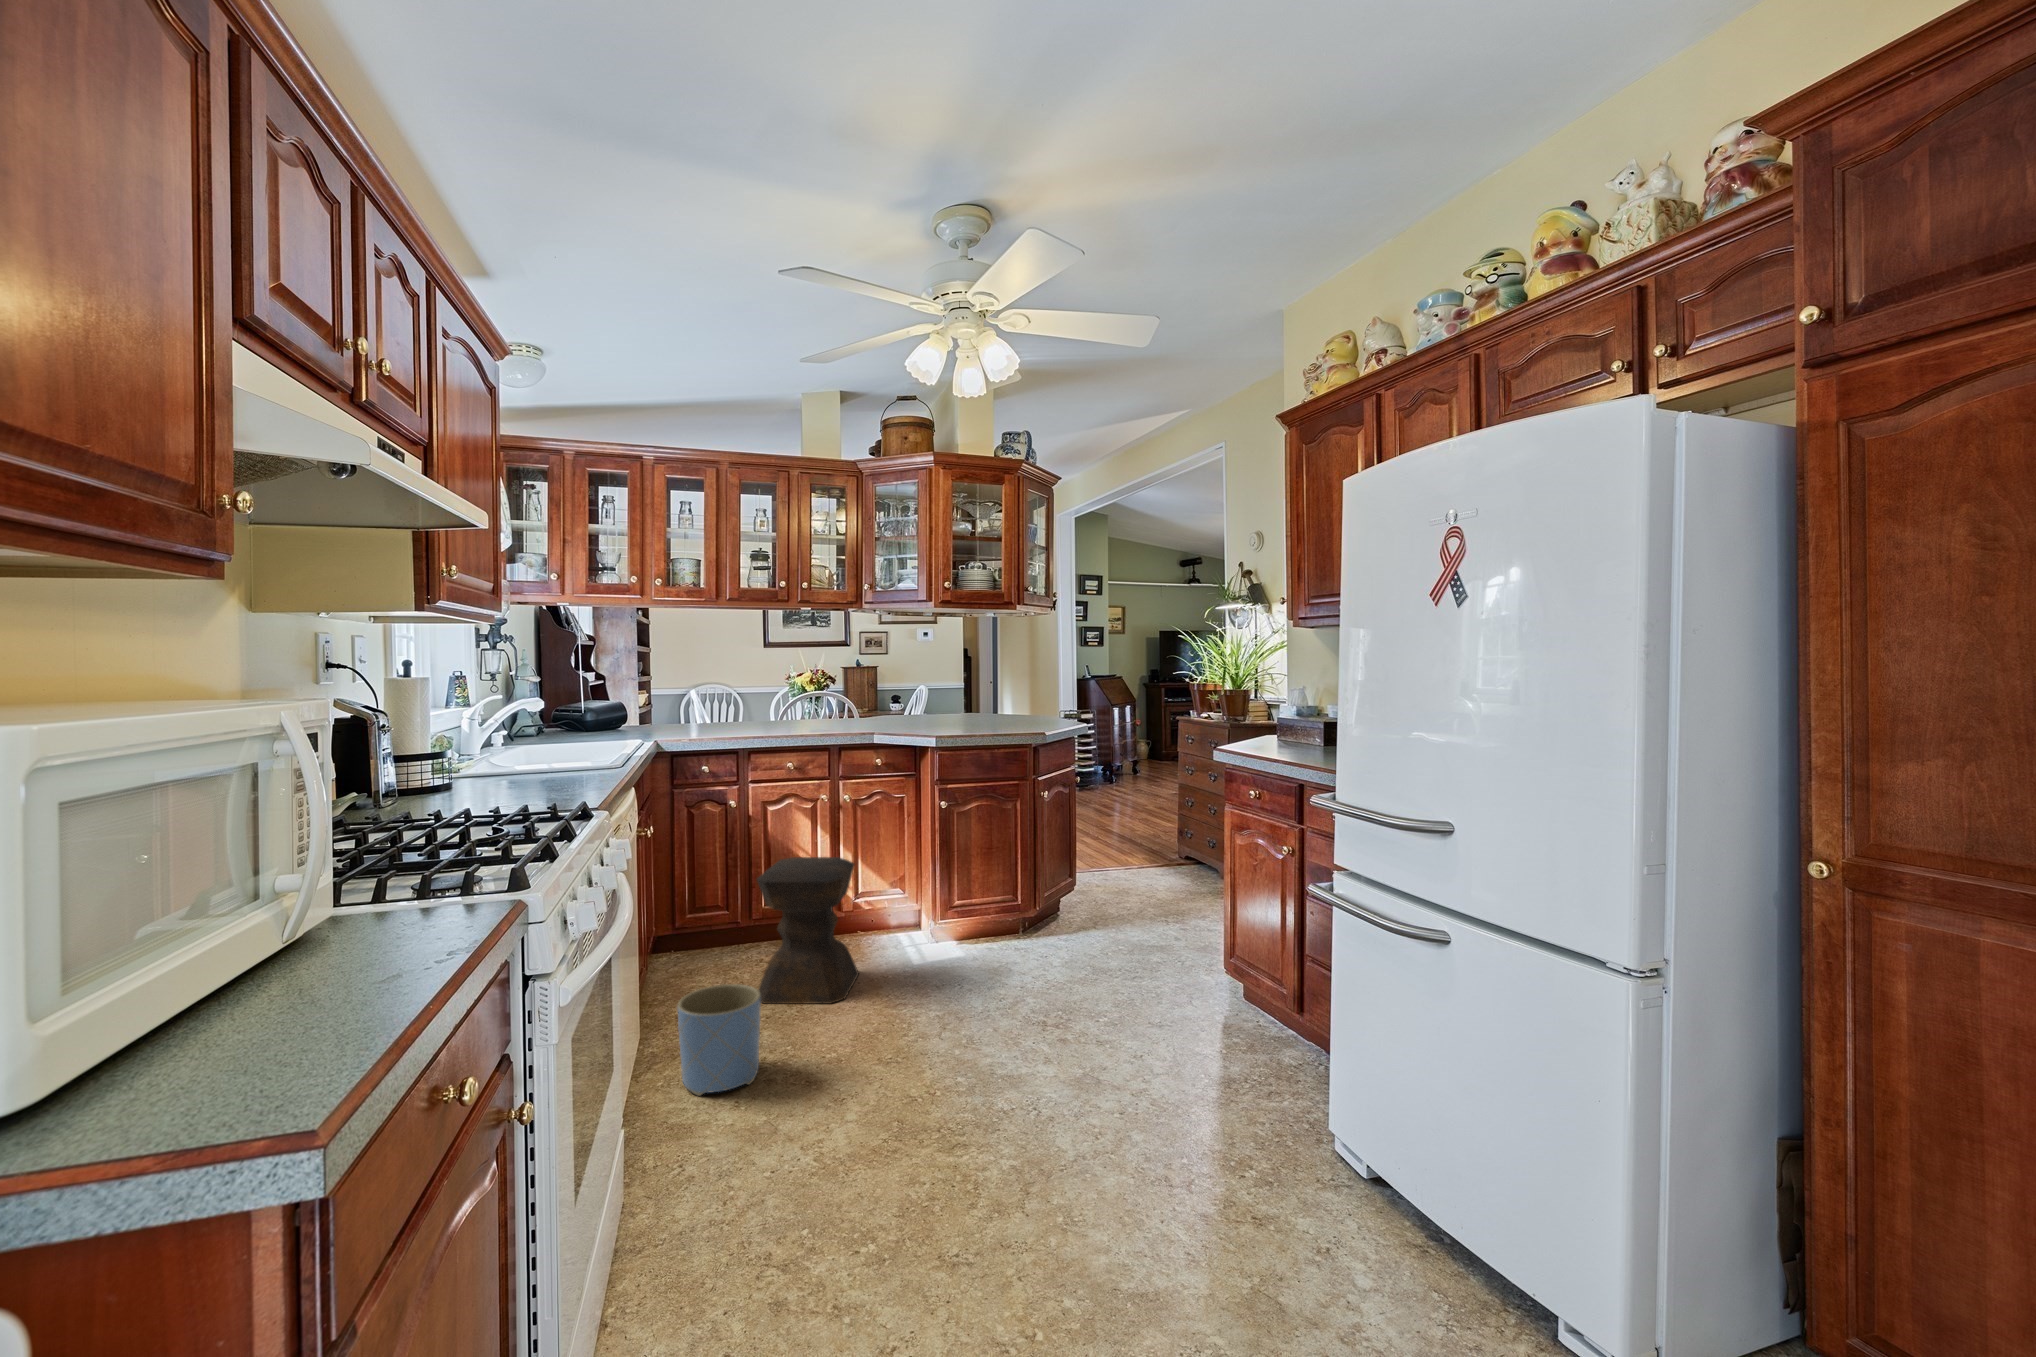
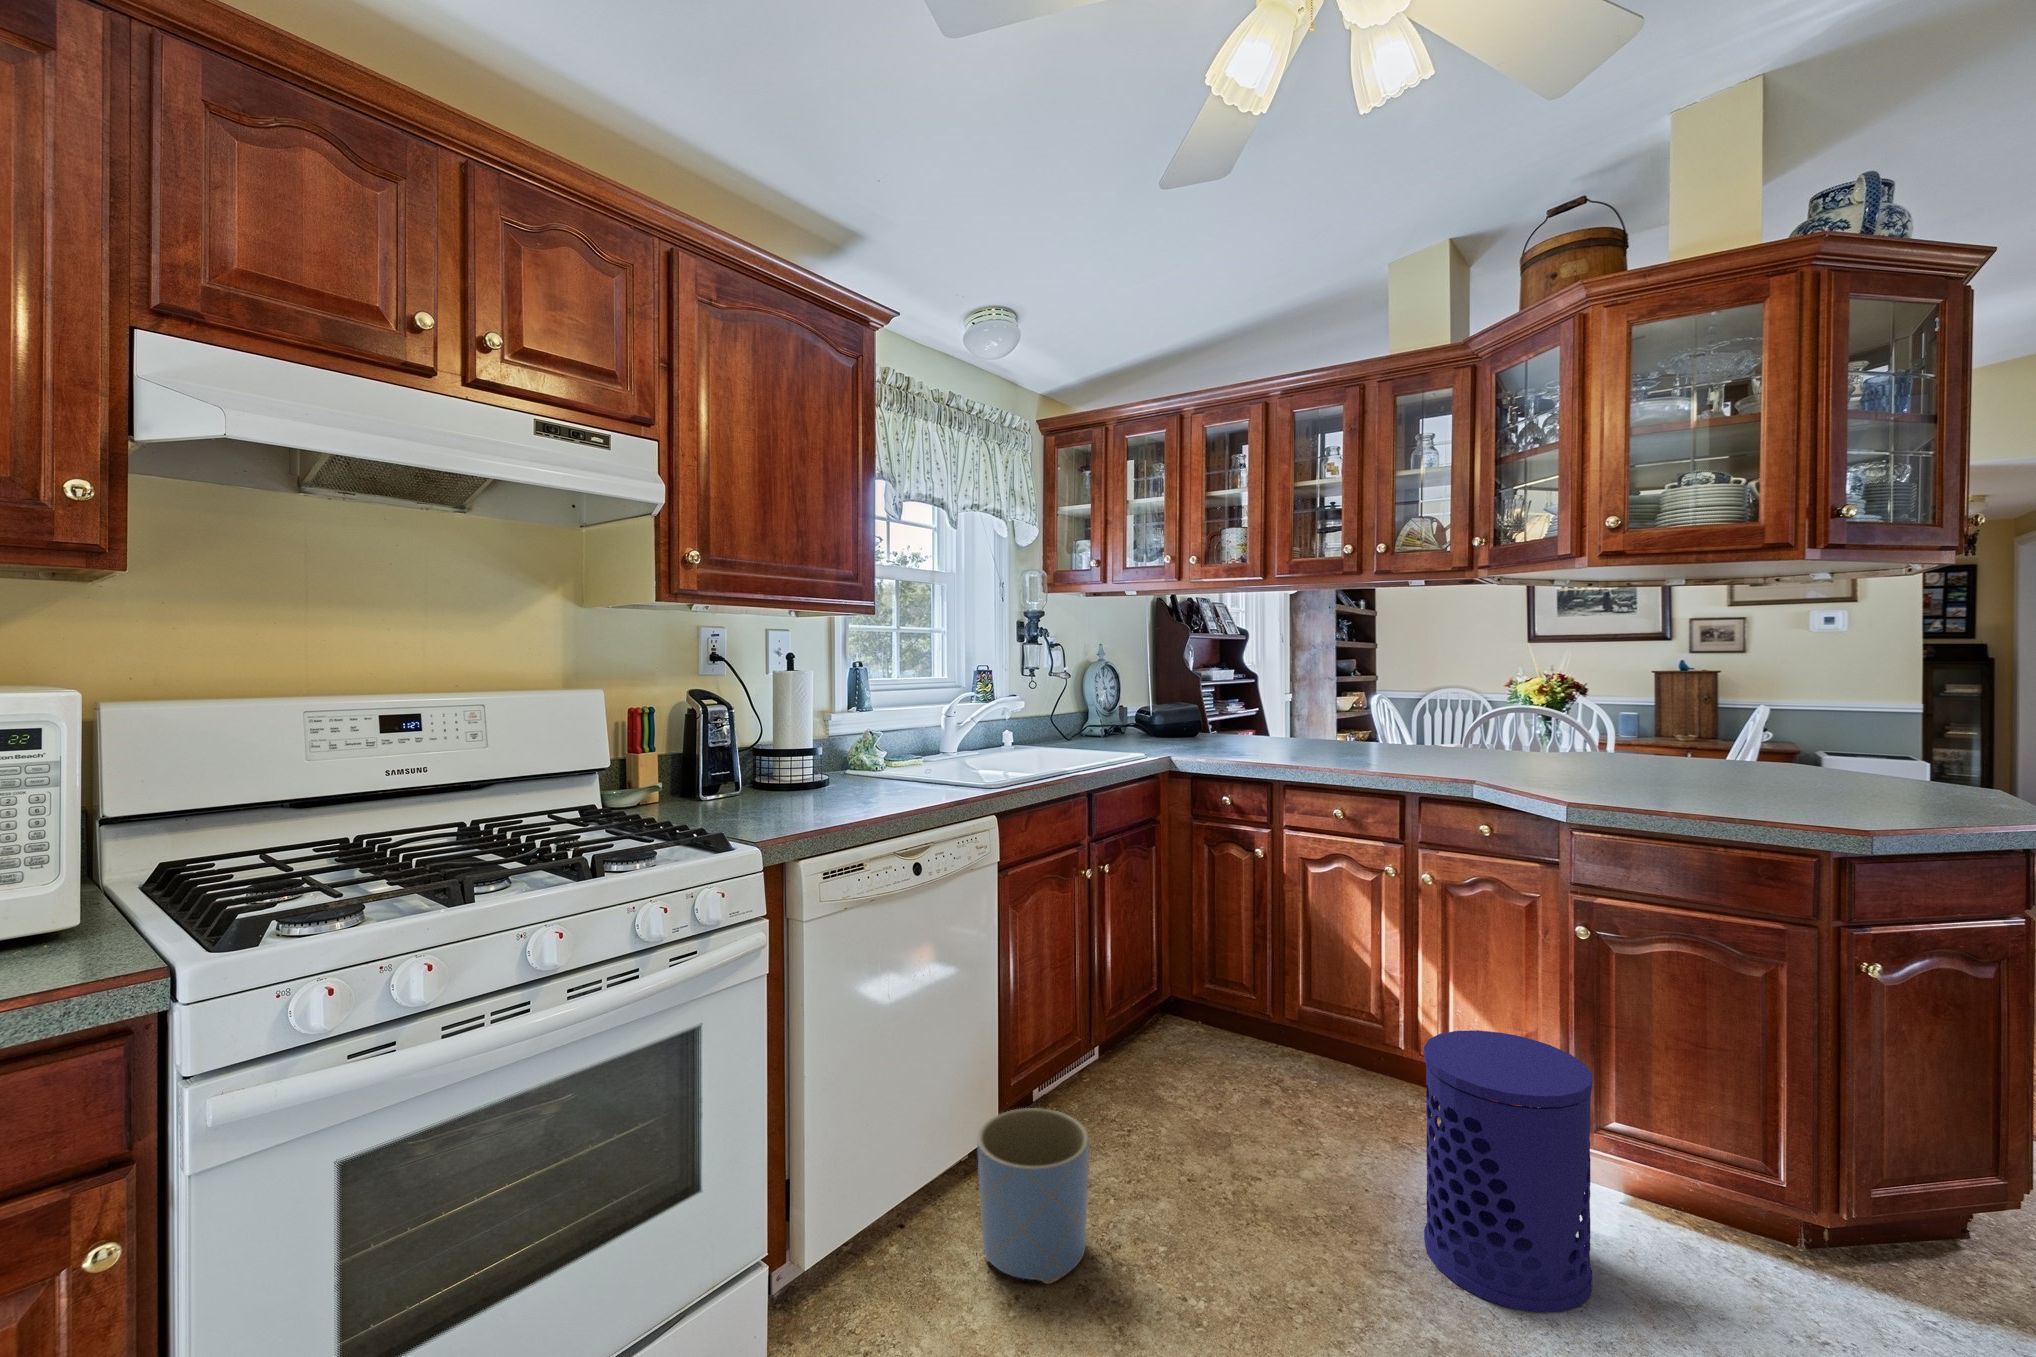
stool: present [757,857,859,1004] -> none [1207,951,1384,1211]
waste bin: none [897,865,975,995] -> present [1424,1030,1592,1313]

